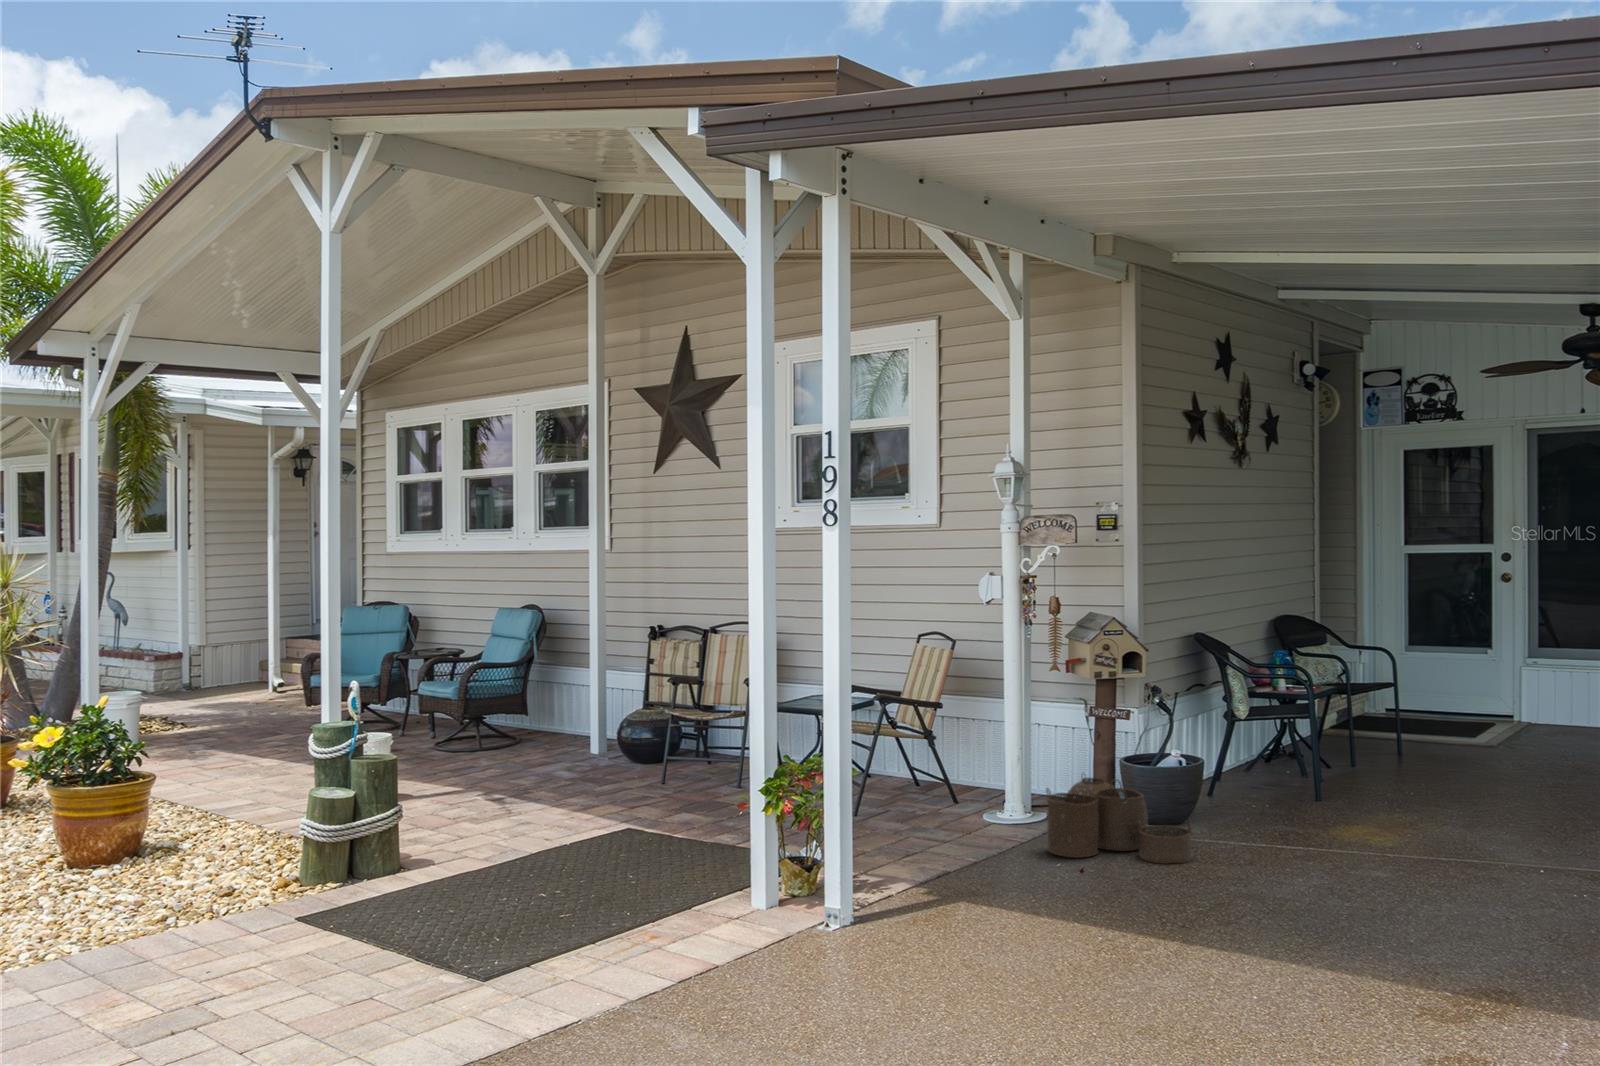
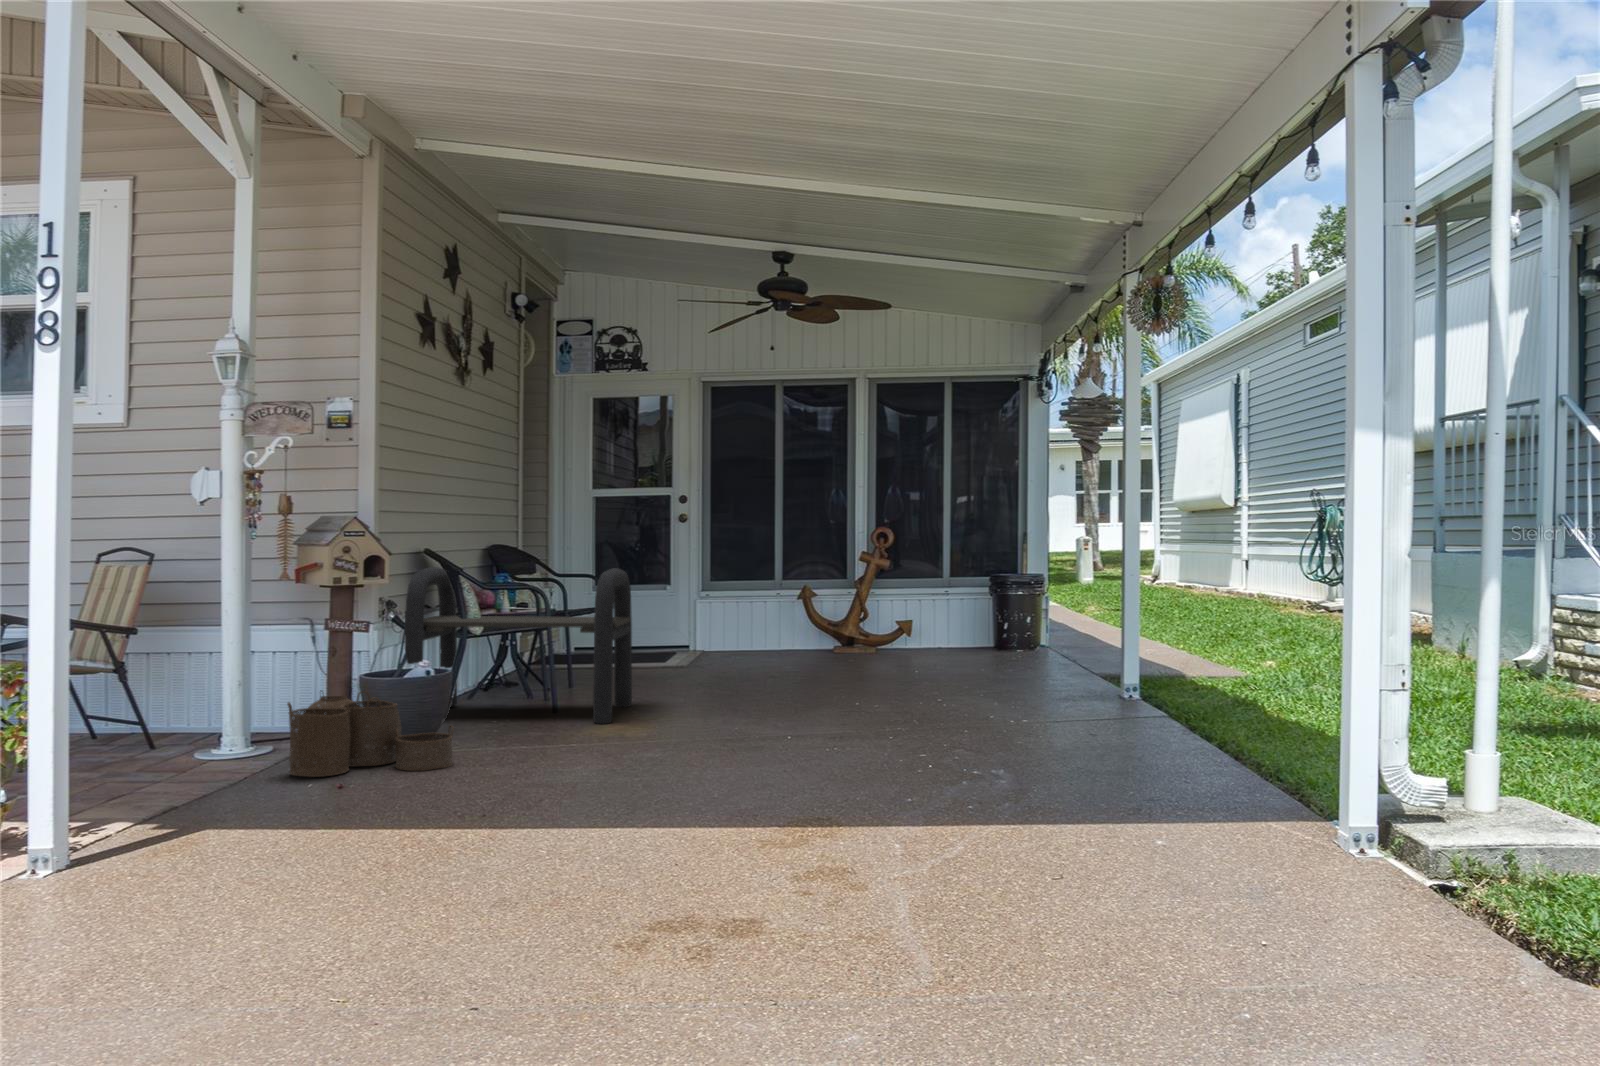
bench: none [1168,651,1407,826] -> present [405,567,632,724]

